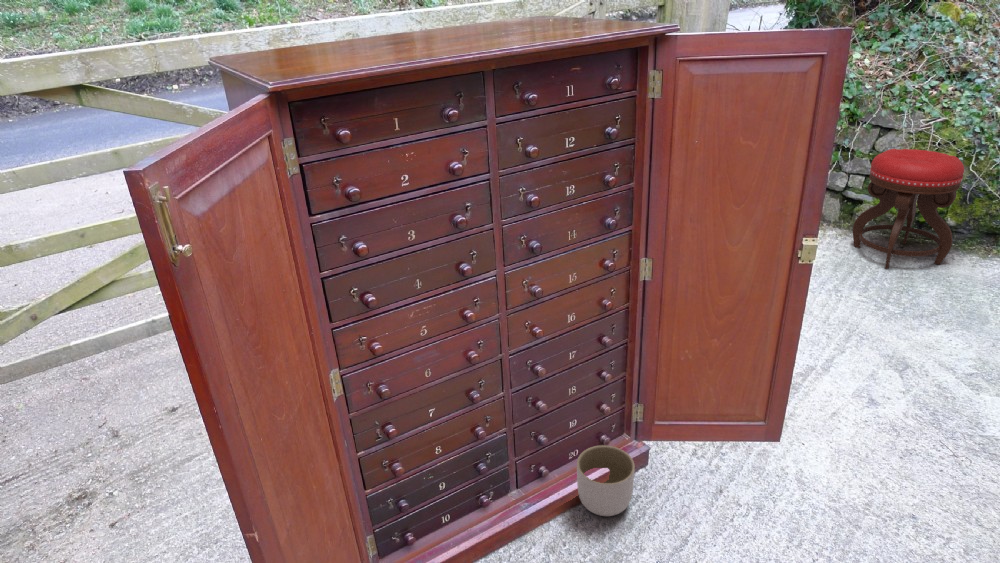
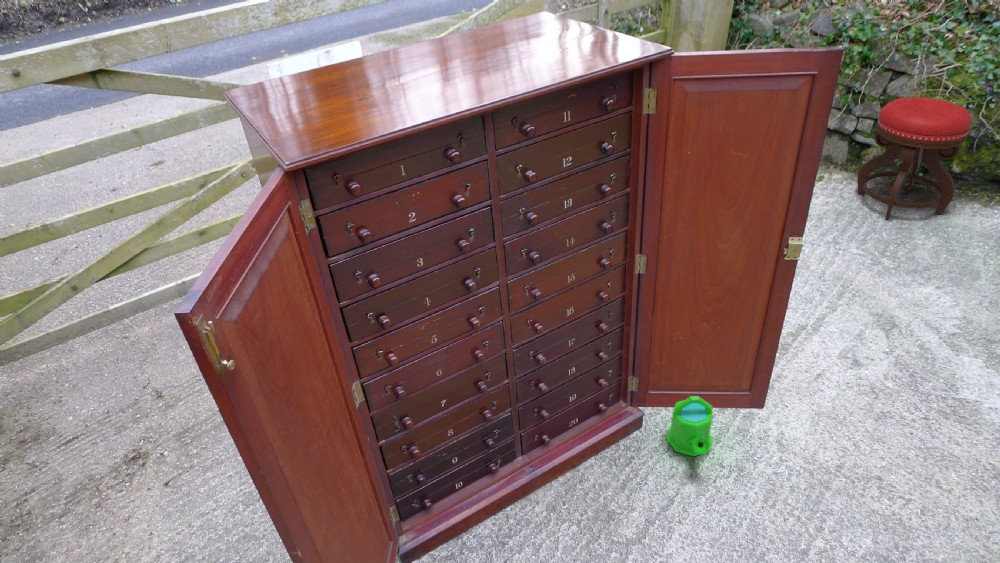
watering can: none [675,424,726,494] -> present [667,396,713,456]
planter: present [577,445,635,516] -> none [577,415,629,478]

